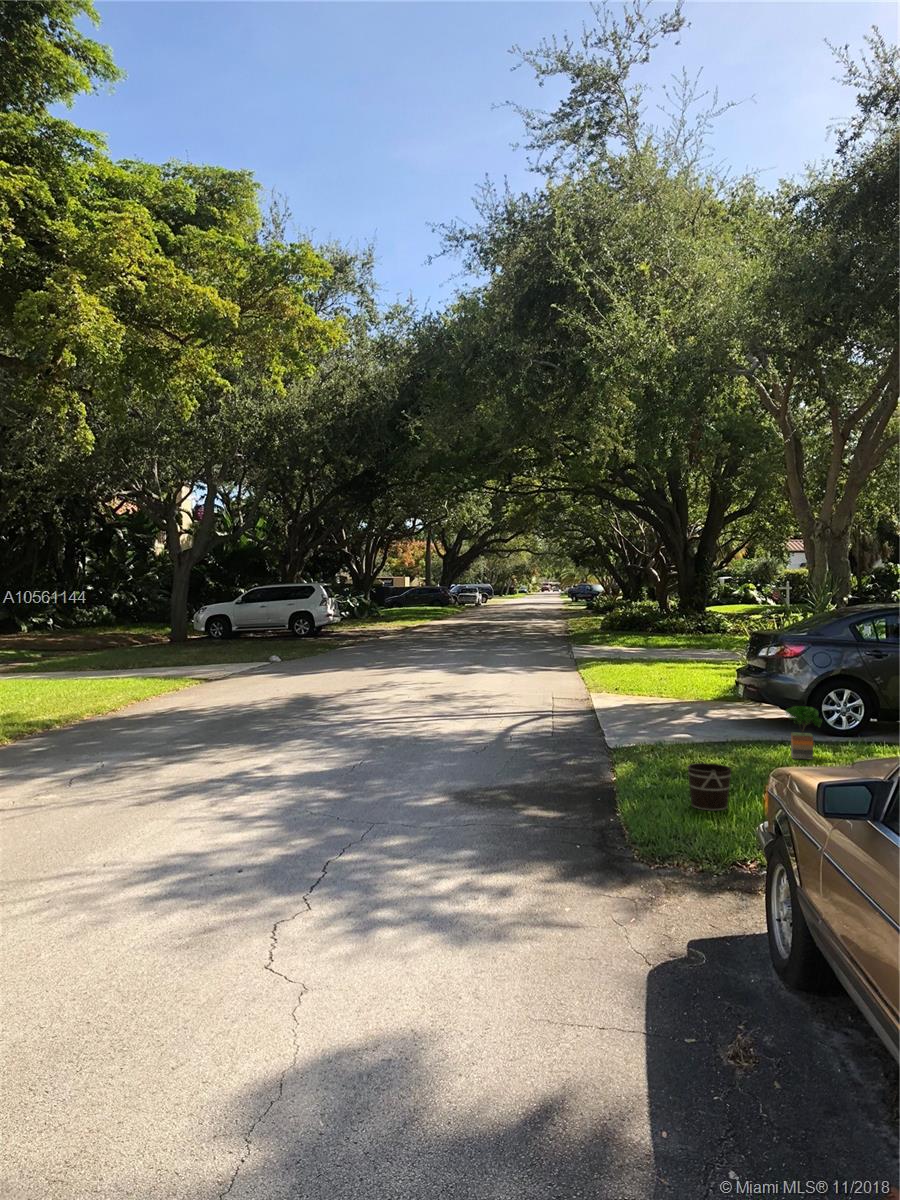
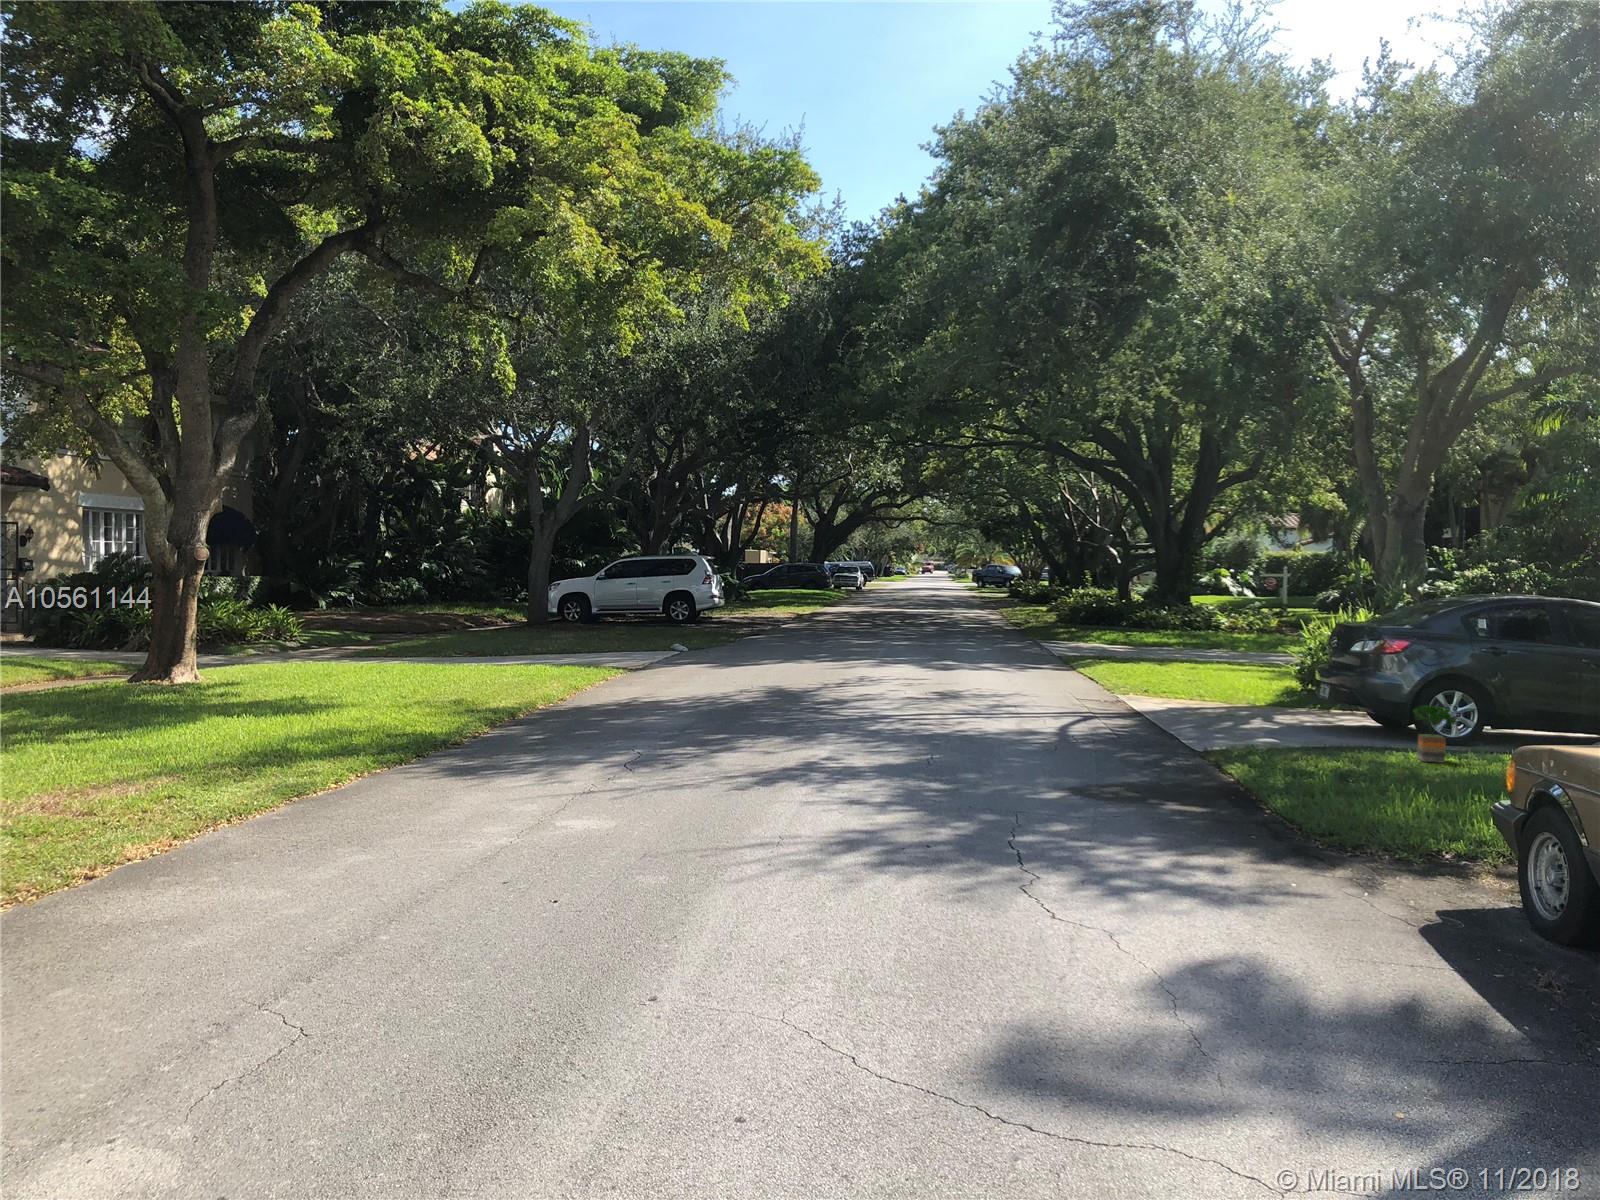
bucket: present [687,762,731,810] -> none [1350,755,1398,805]

